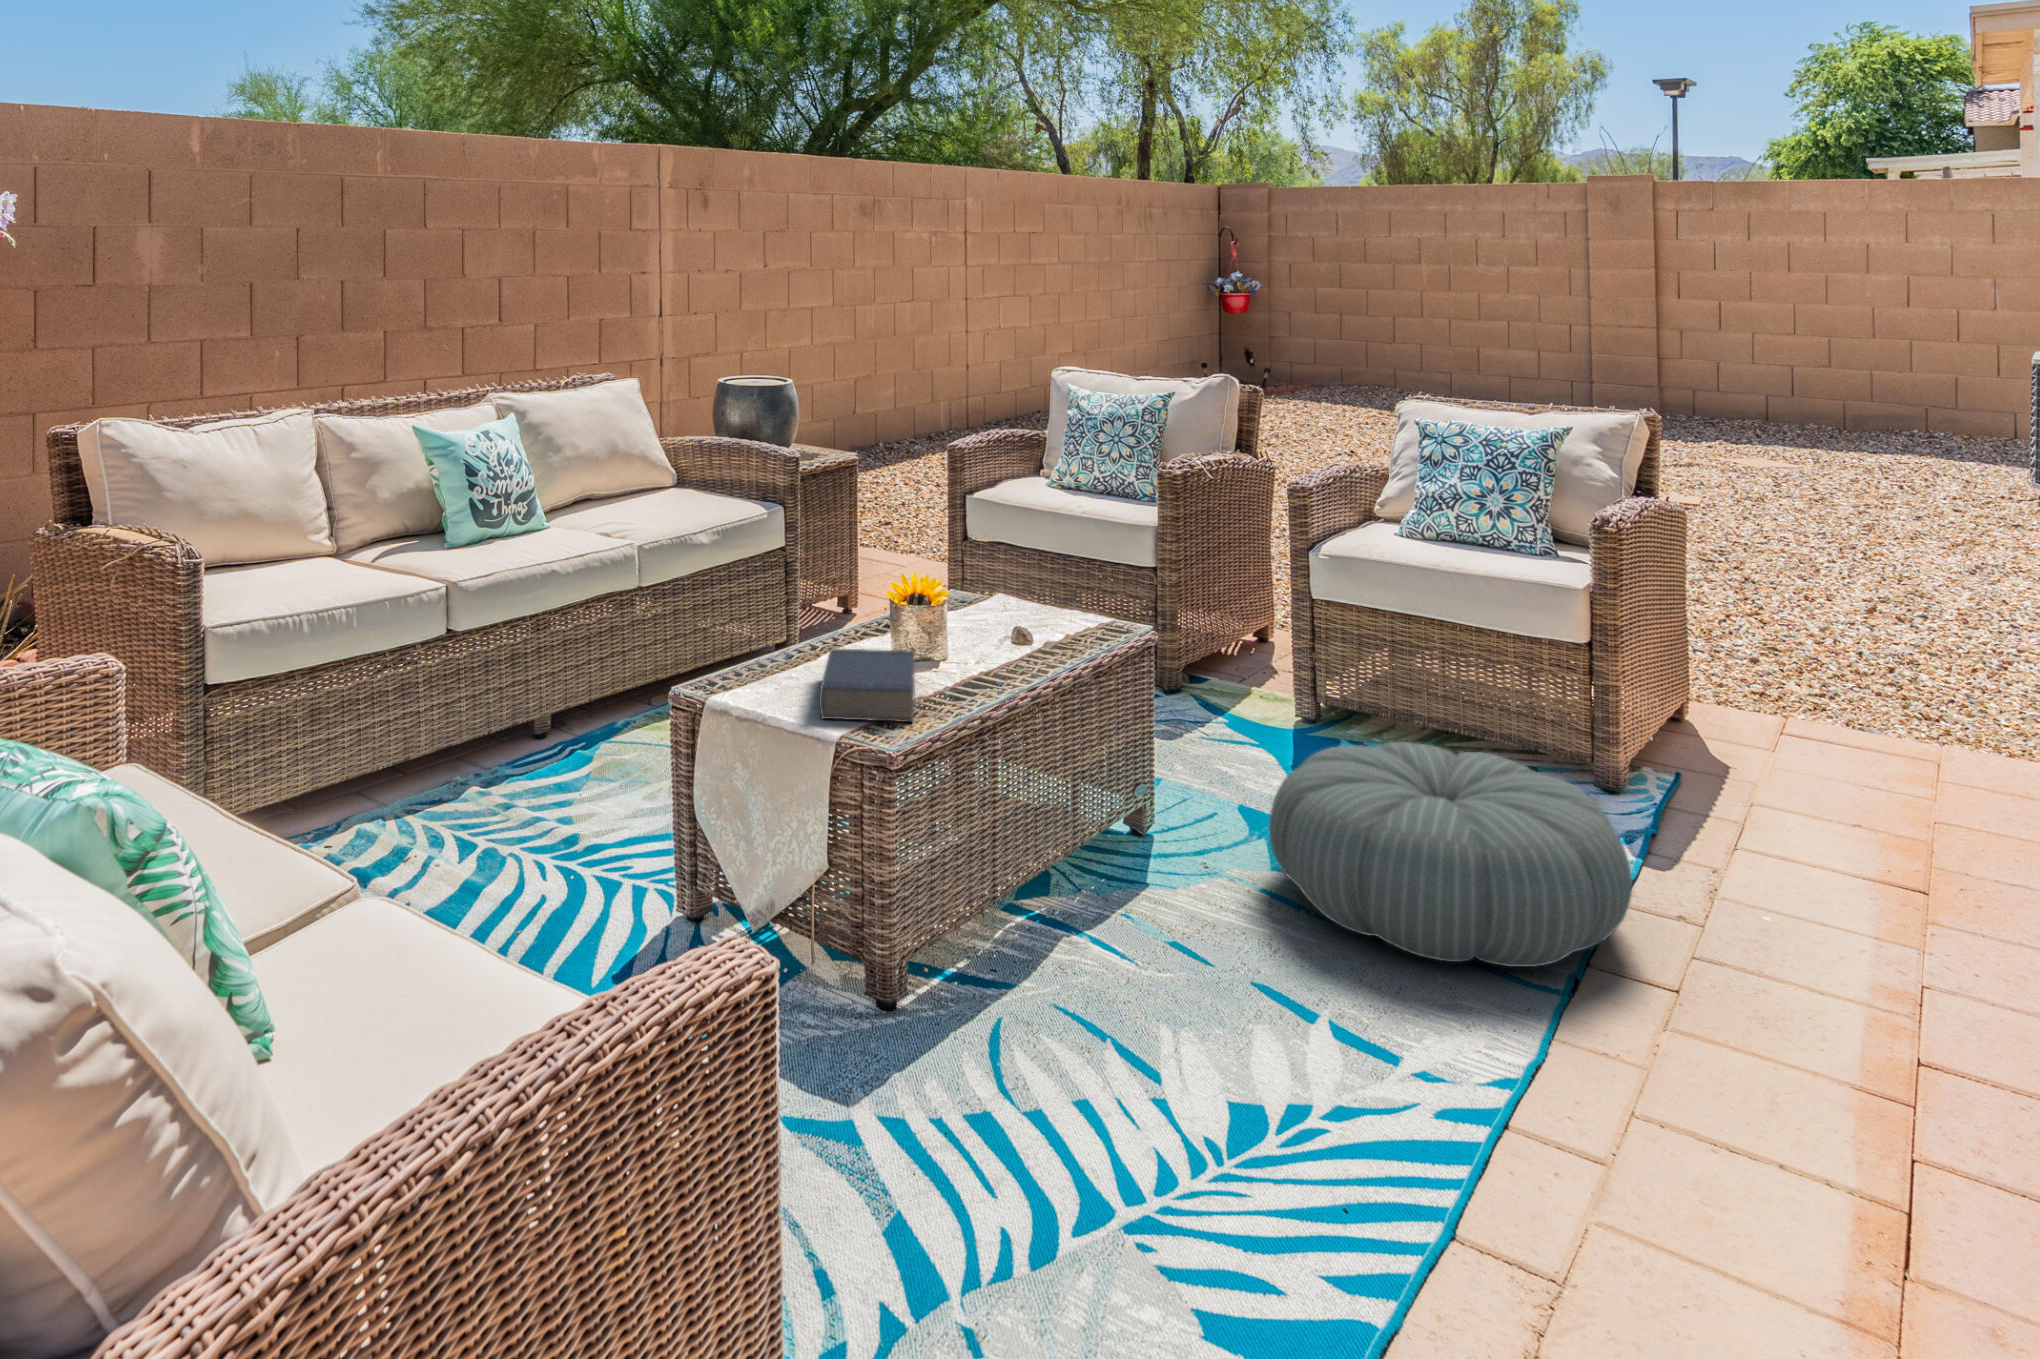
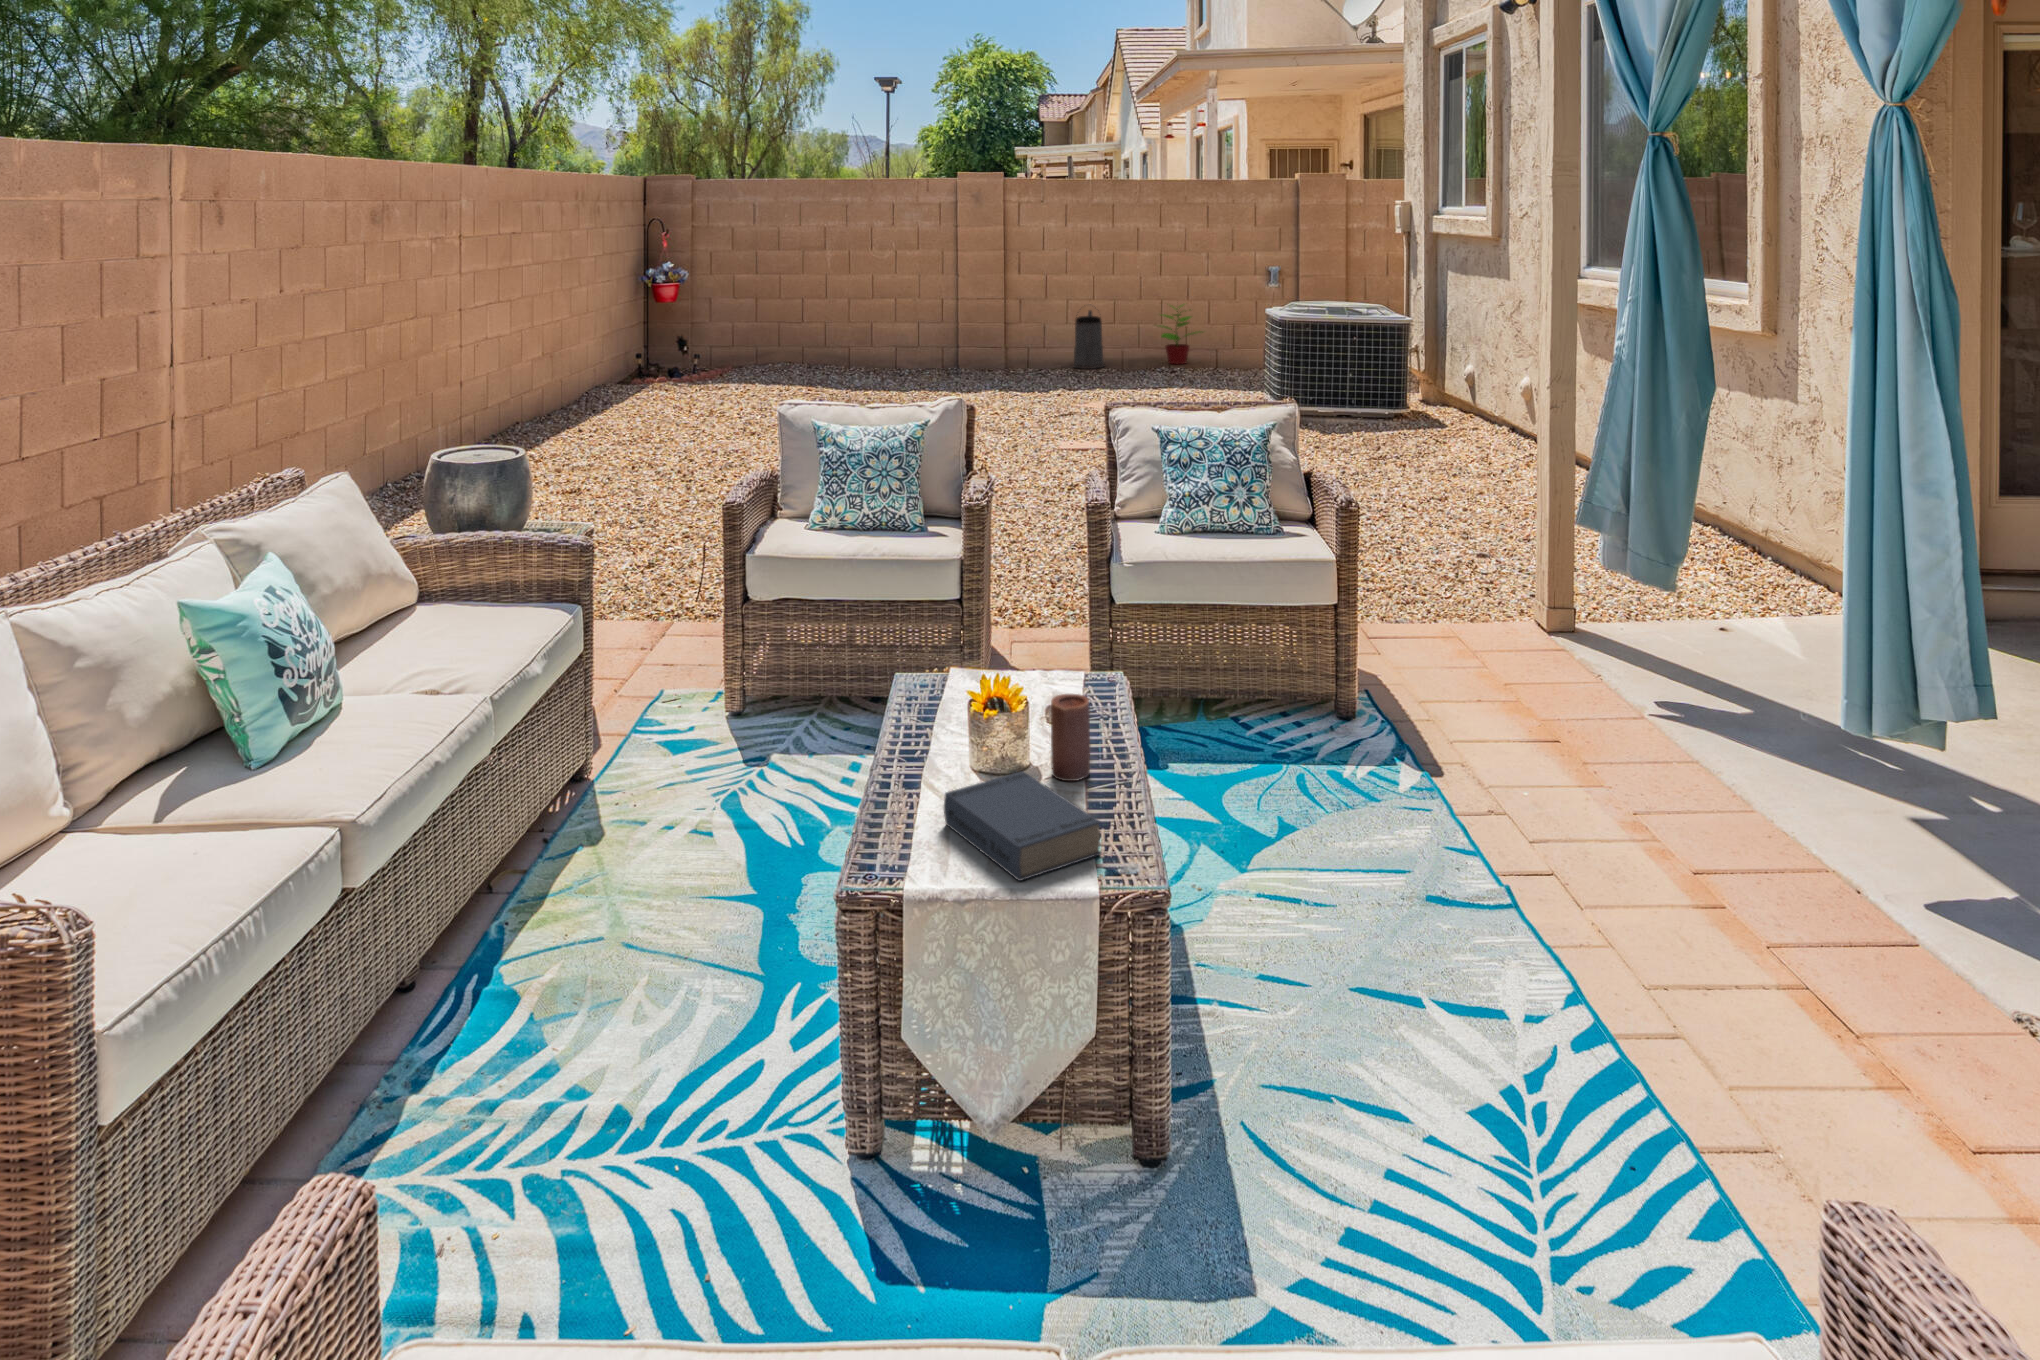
potted plant: none [1844,350,1933,436] -> present [1160,305,1199,364]
watering can: none [1710,351,1760,431] -> present [1073,310,1105,369]
candle: none [967,597,1006,680] -> present [1051,694,1090,781]
pouf: present [1269,742,1632,967] -> none [1255,724,1529,916]

